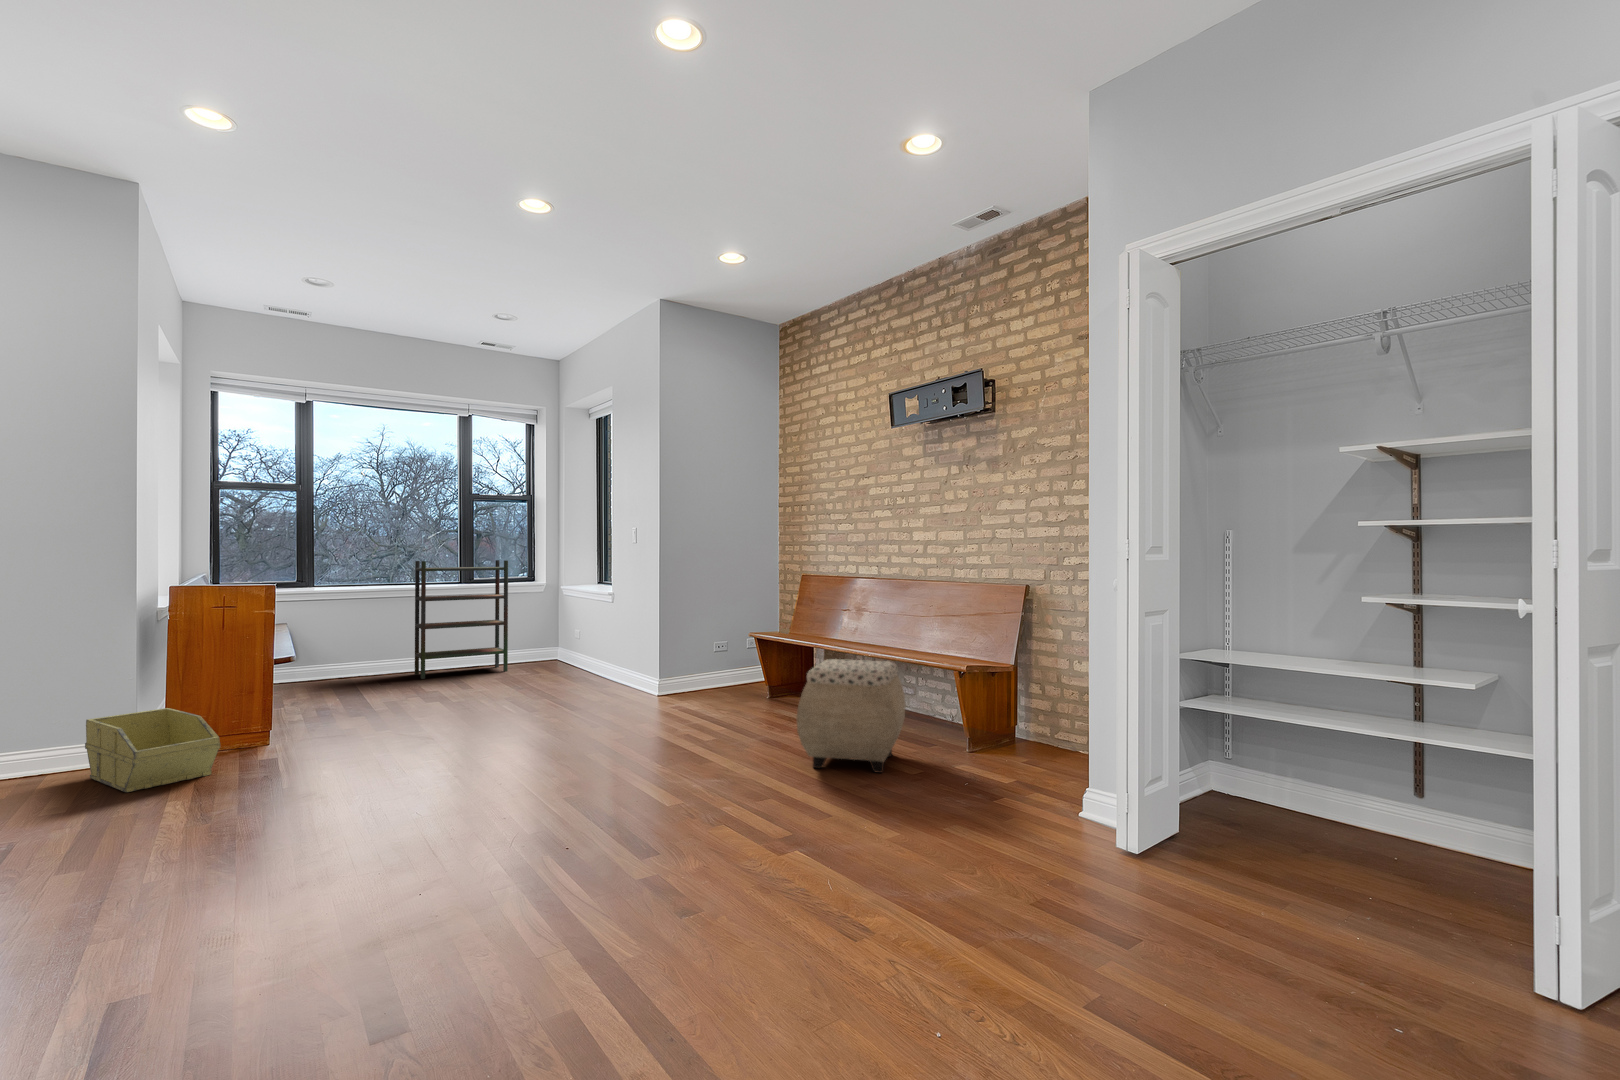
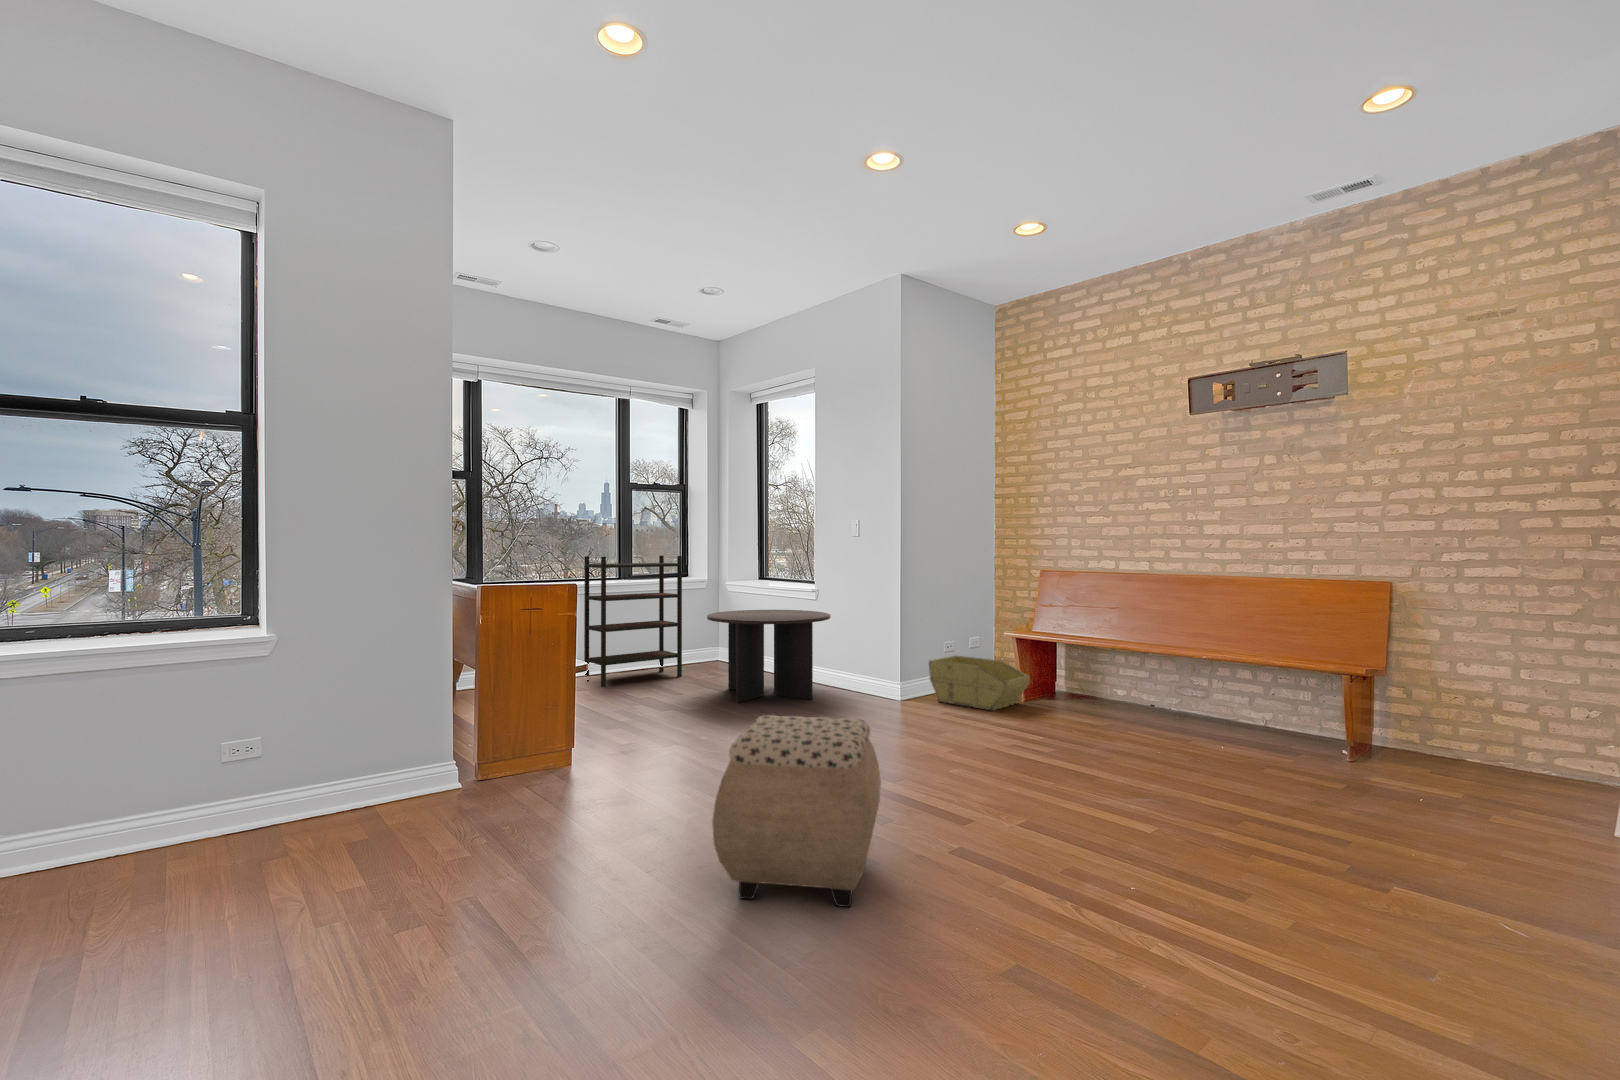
coffee table: none [495,610,614,694] -> present [707,610,830,703]
ottoman: present [797,659,906,773] -> present [712,715,881,907]
storage bin: present [85,708,220,792] -> present [929,656,1030,710]

